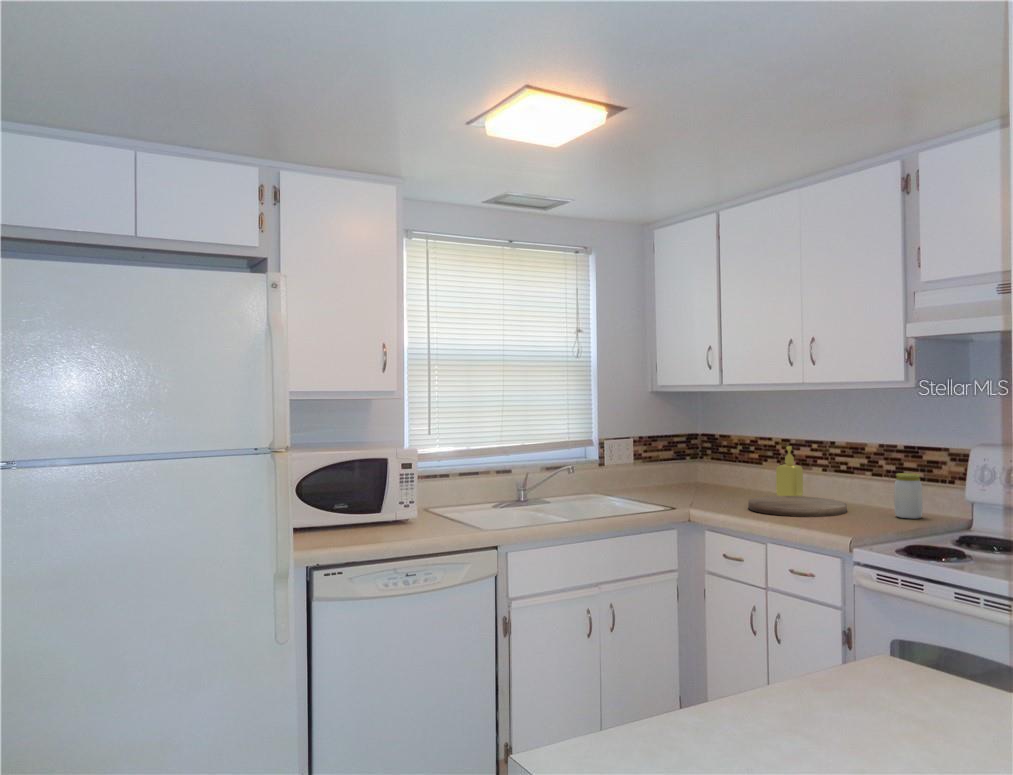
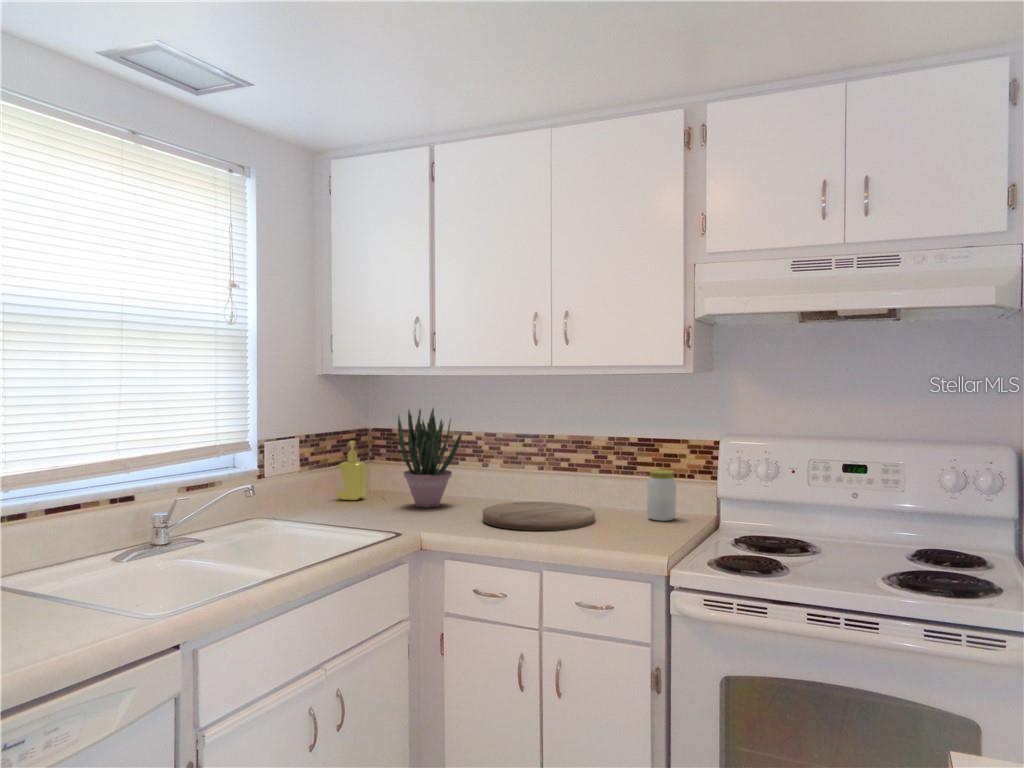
potted plant: none [698,416,755,497] -> present [398,408,462,508]
soap dispenser: present [776,446,803,496] -> present [338,441,367,500]

